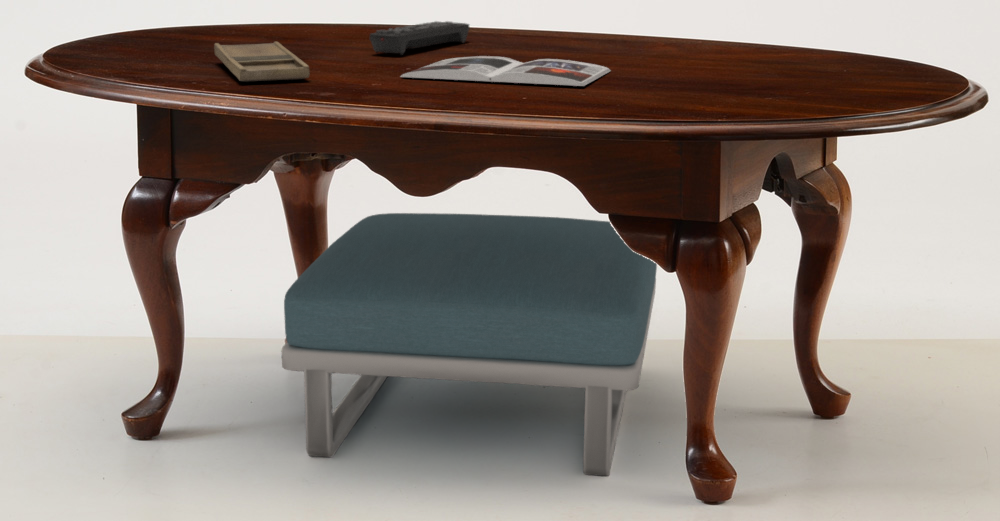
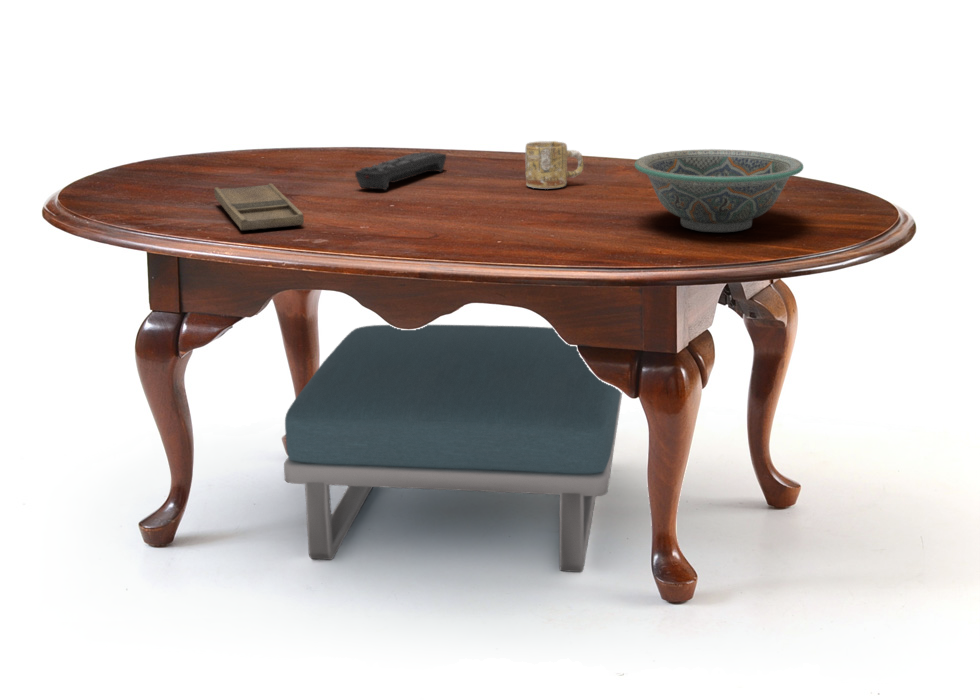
mug: none [556,7,619,56] -> present [525,141,584,189]
decorative bowl: none [676,9,864,93] -> present [635,149,803,232]
magazine: present [400,56,611,86] -> none [386,193,577,228]

